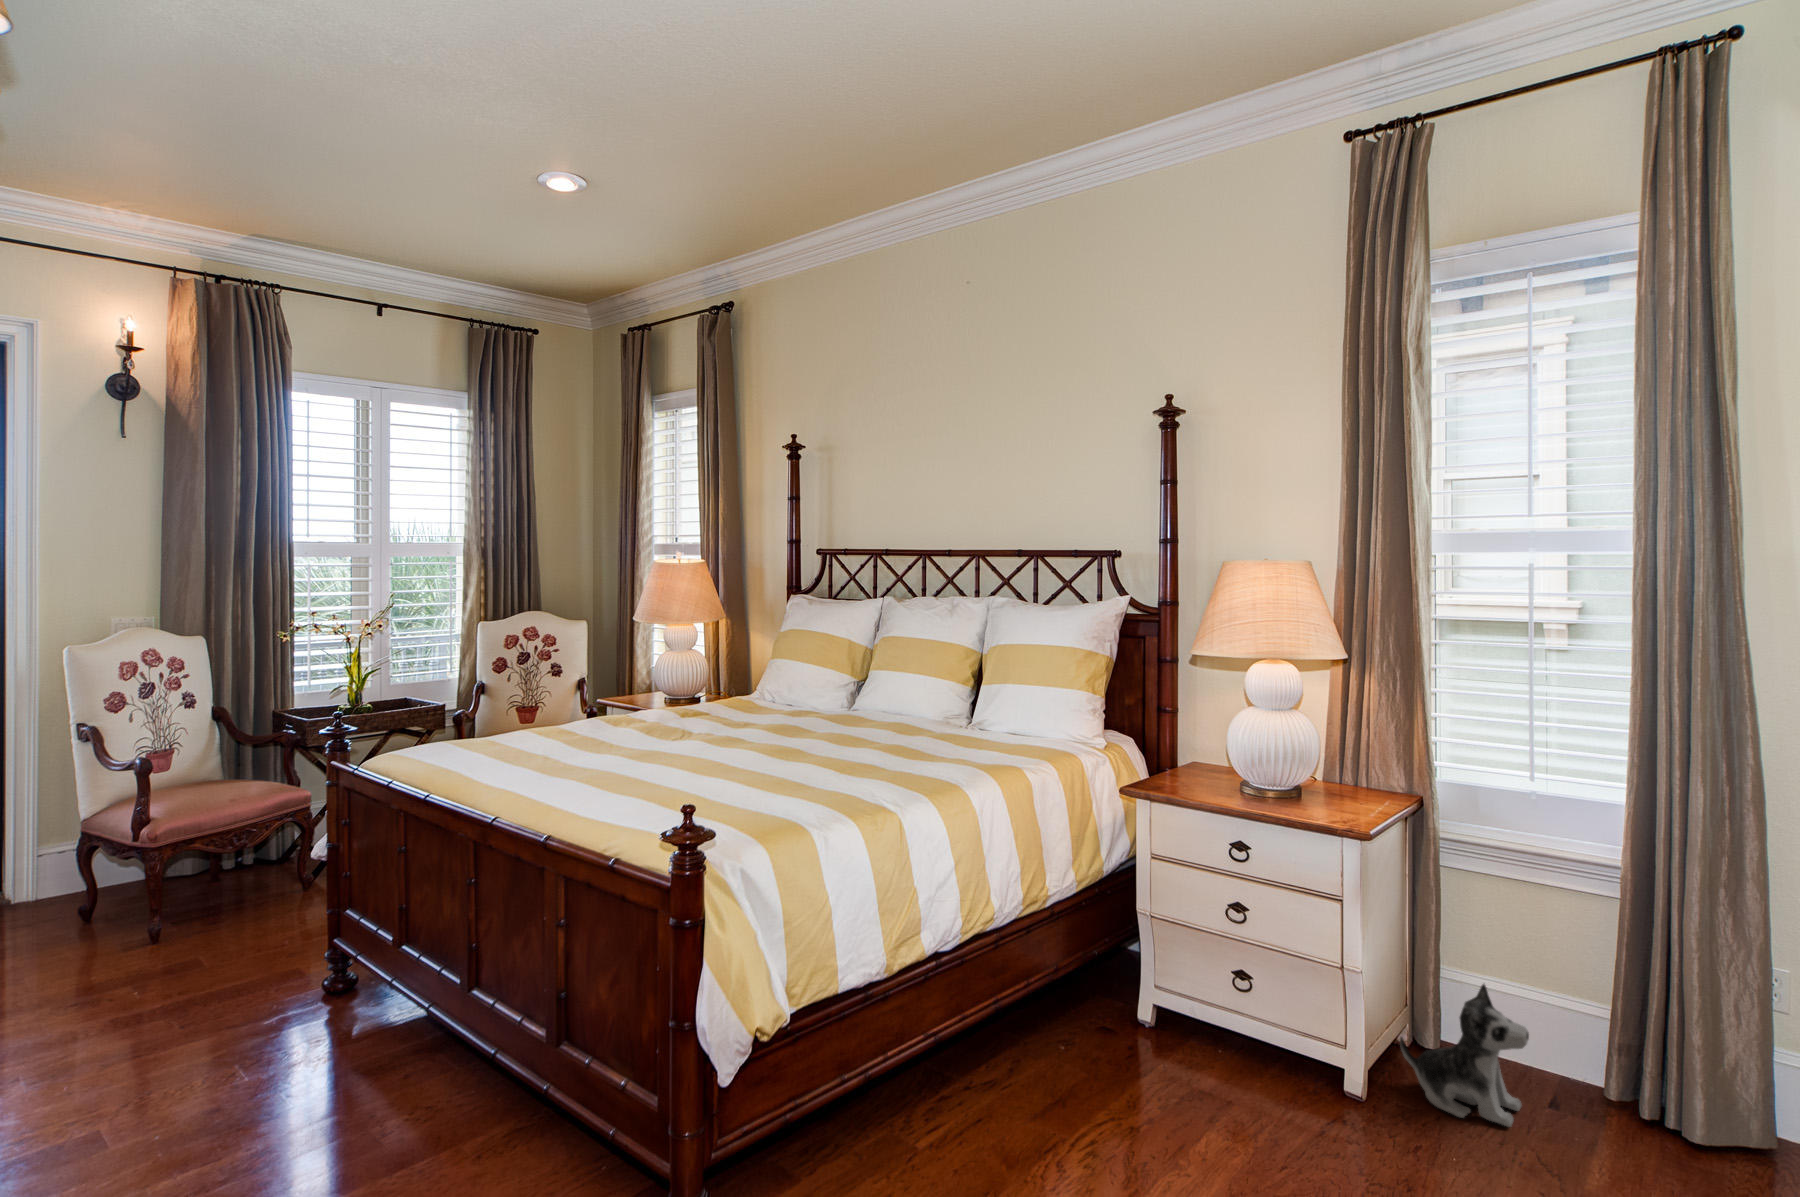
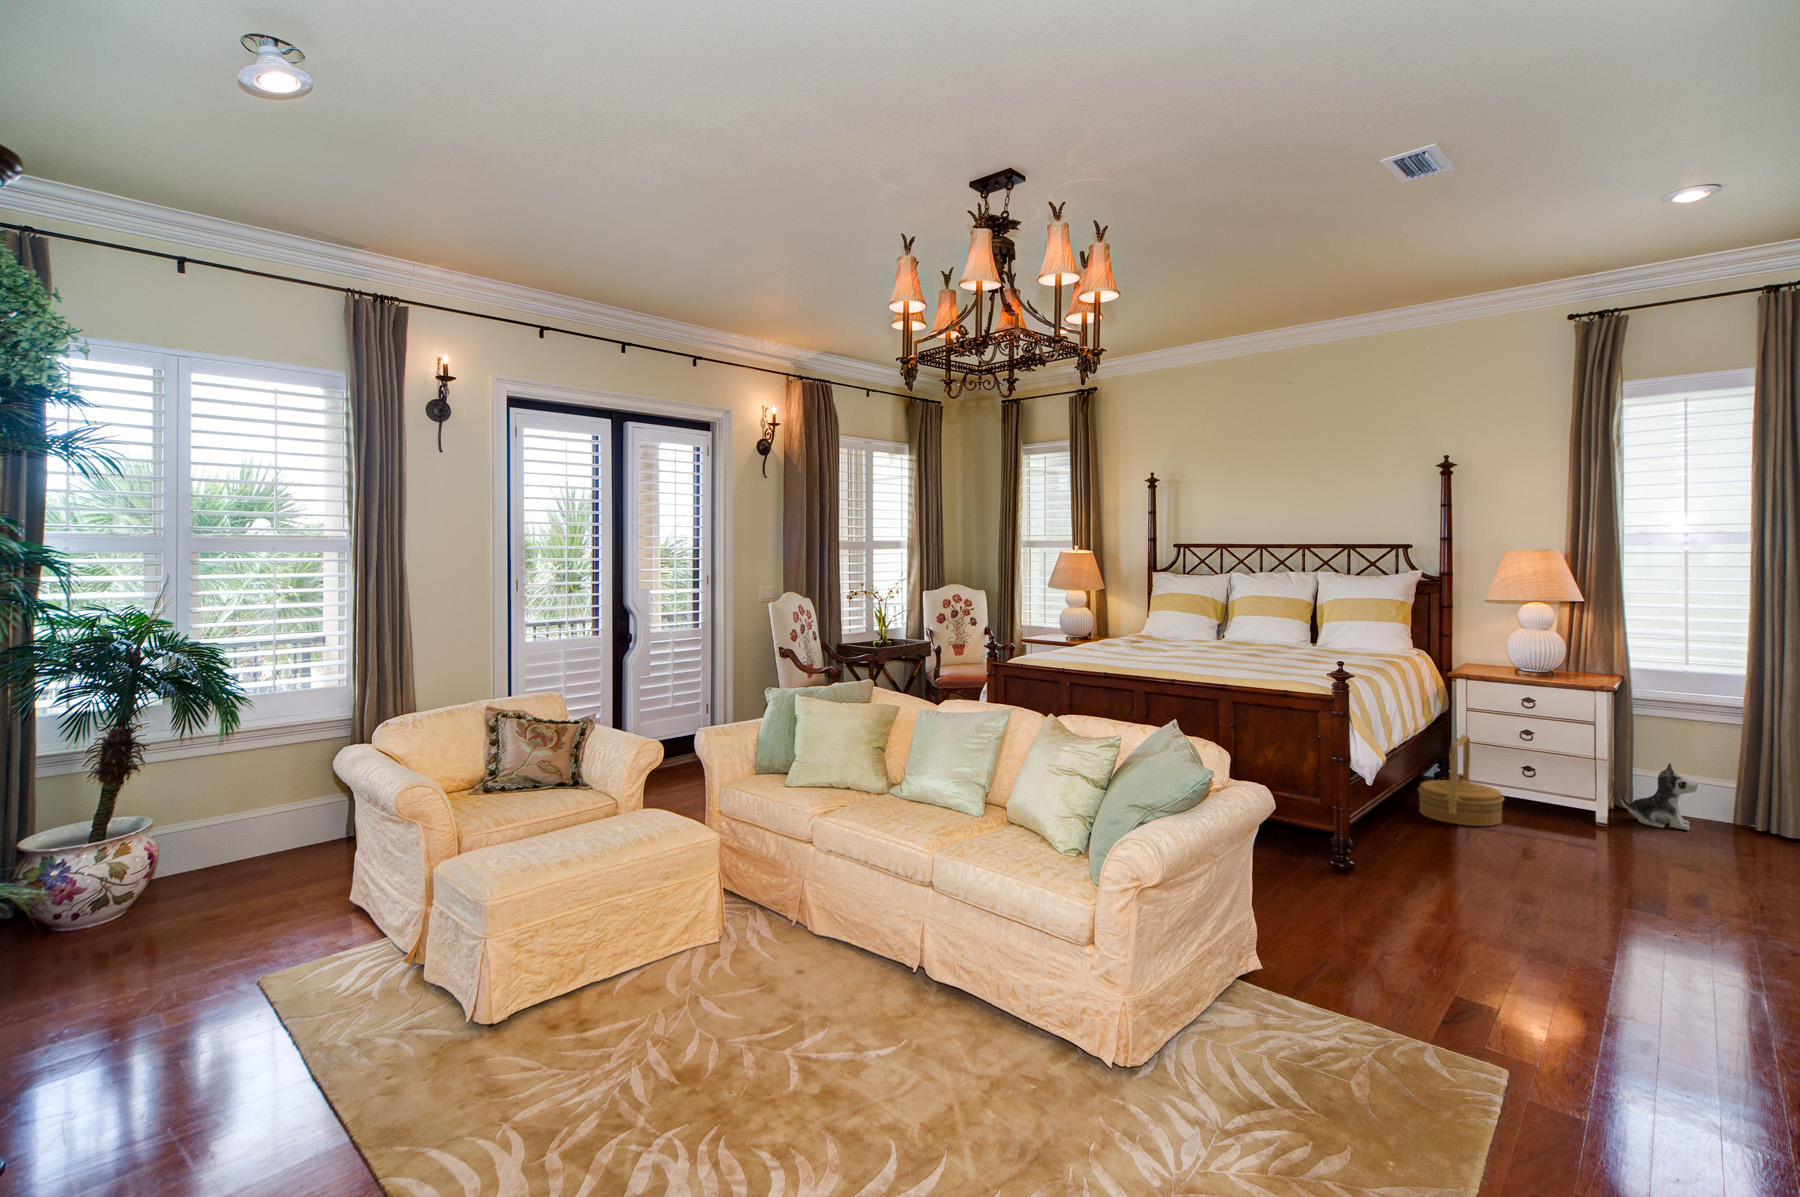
woven basket: none [1022,911,1167,1112] -> present [1418,735,1504,826]

